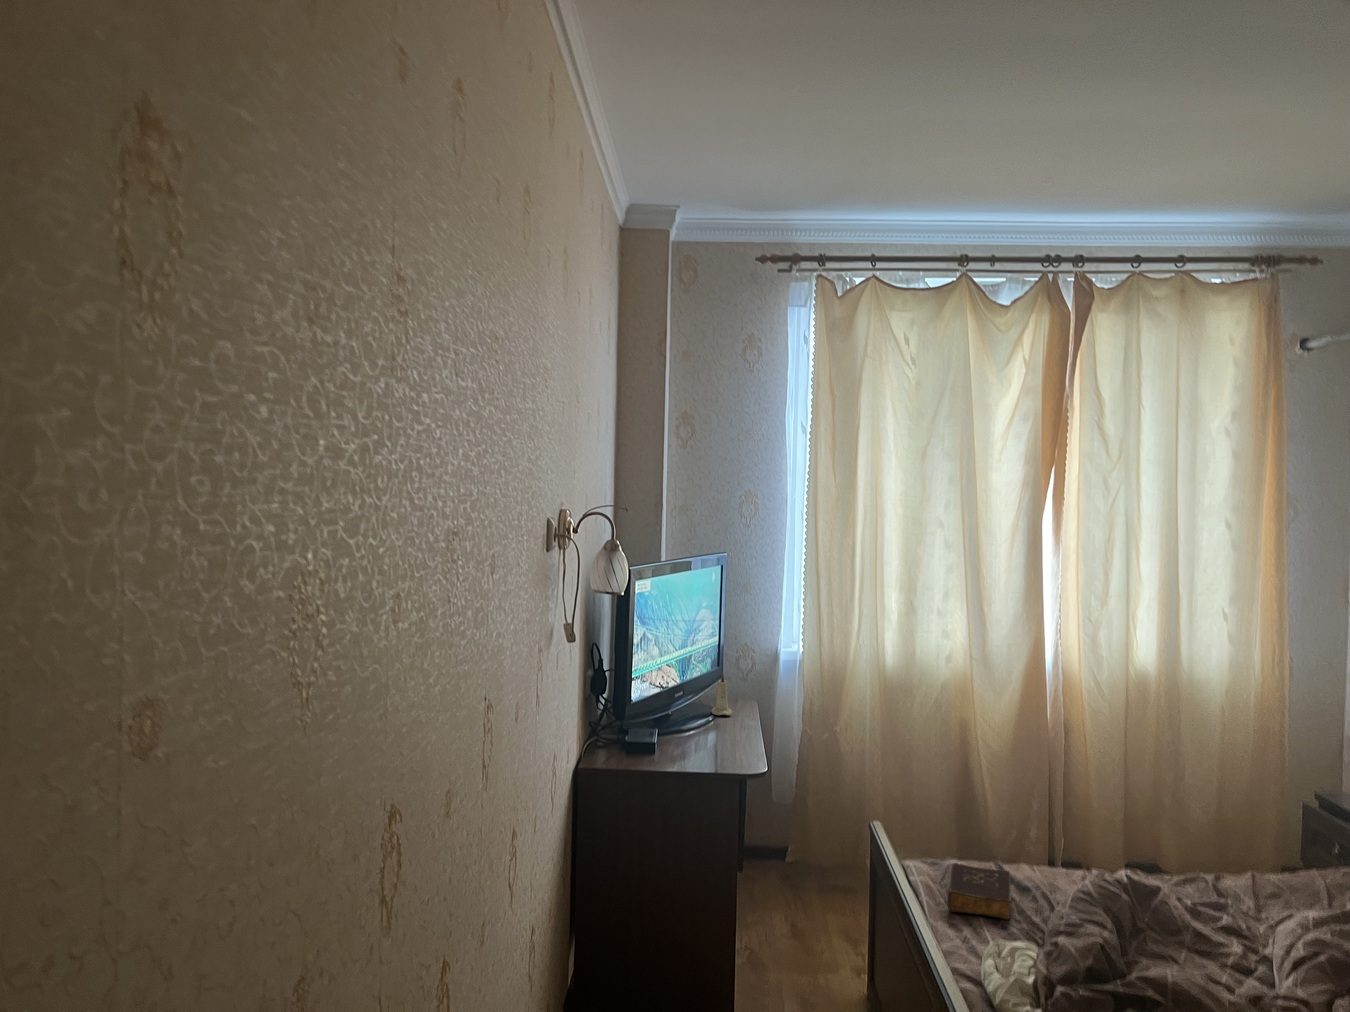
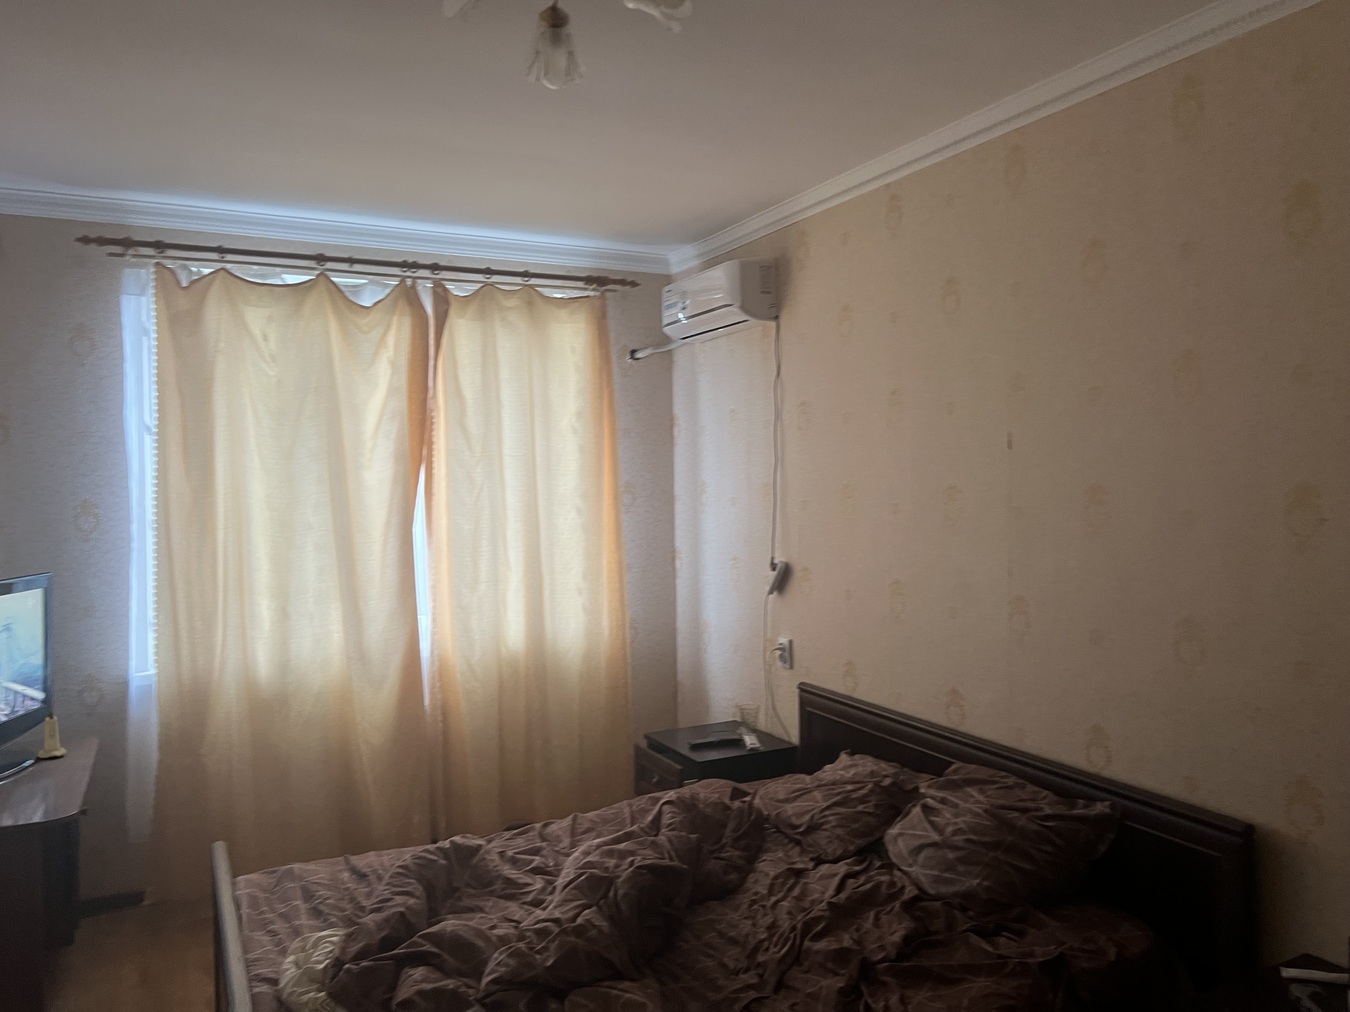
book: present [948,863,1011,920] -> none [274,861,348,917]

